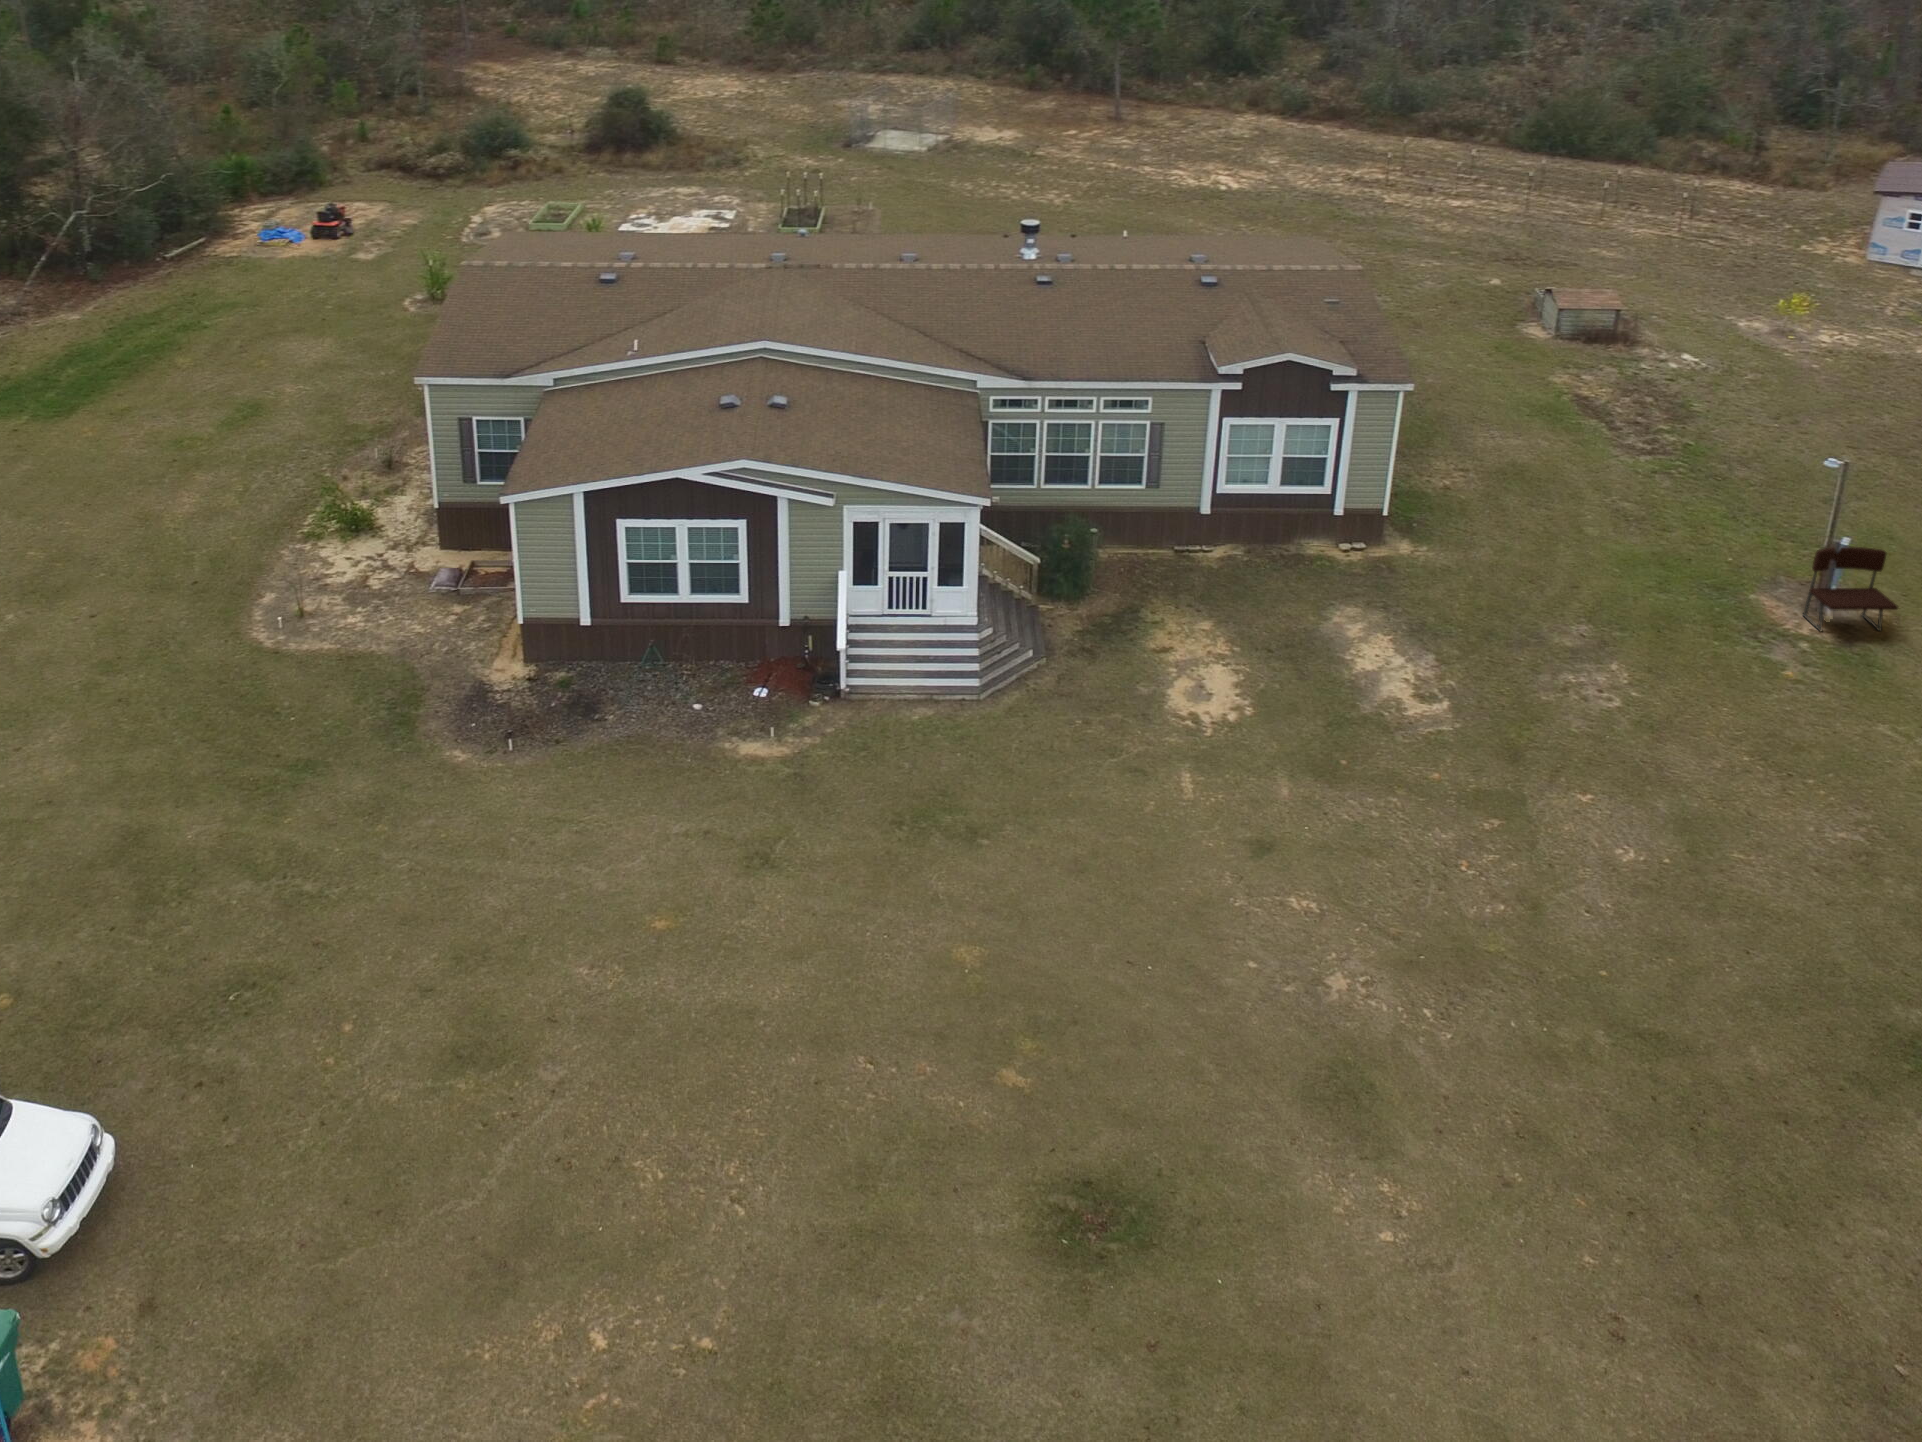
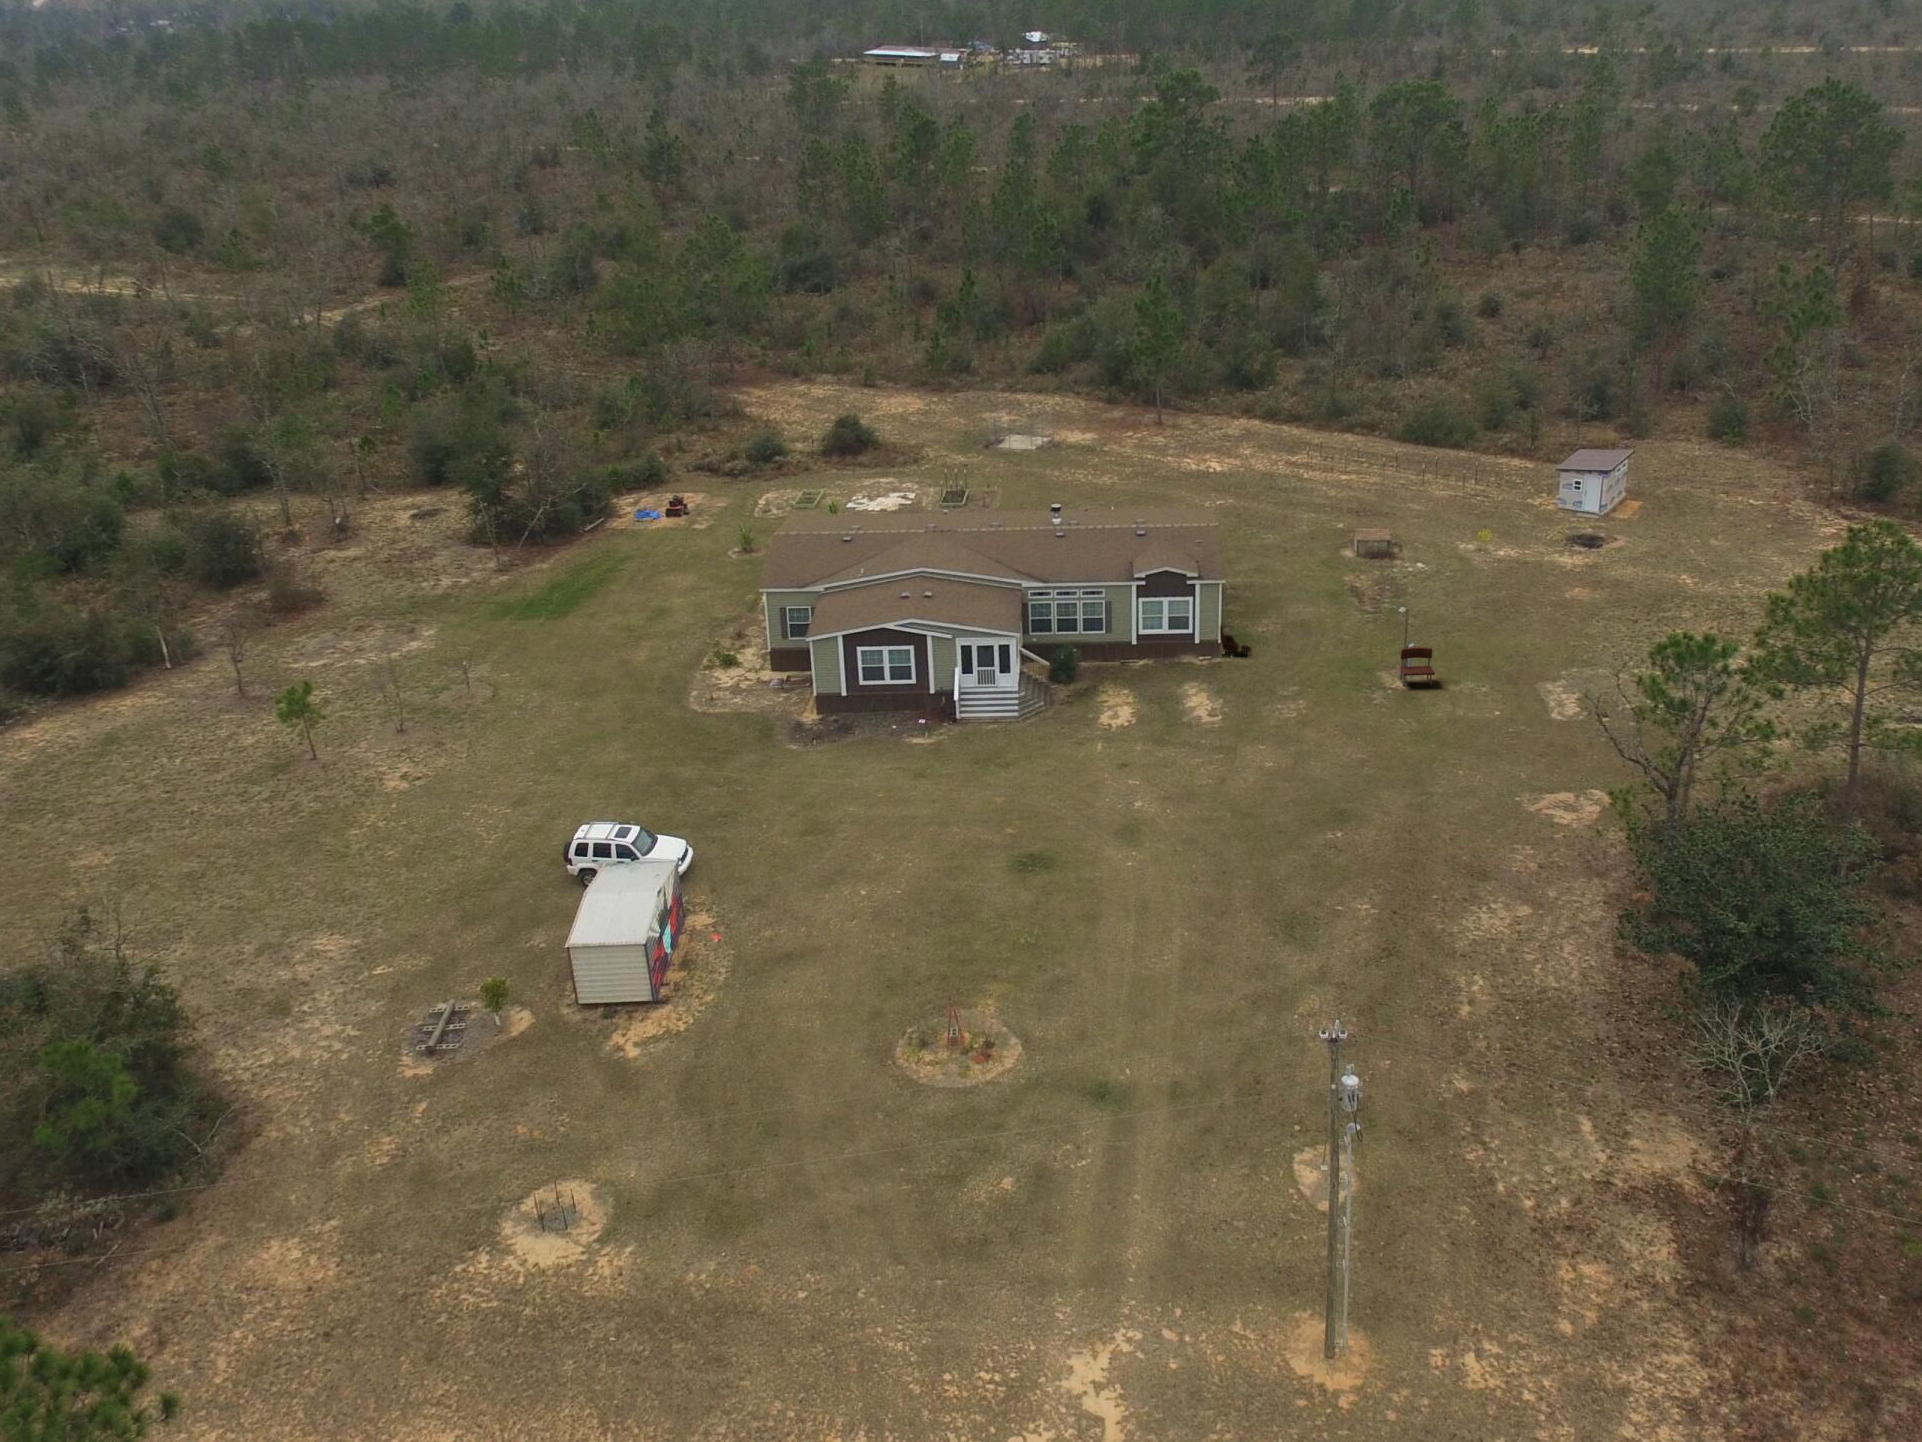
lounge chair: none [1382,478,1450,550] -> present [1220,626,1252,656]

